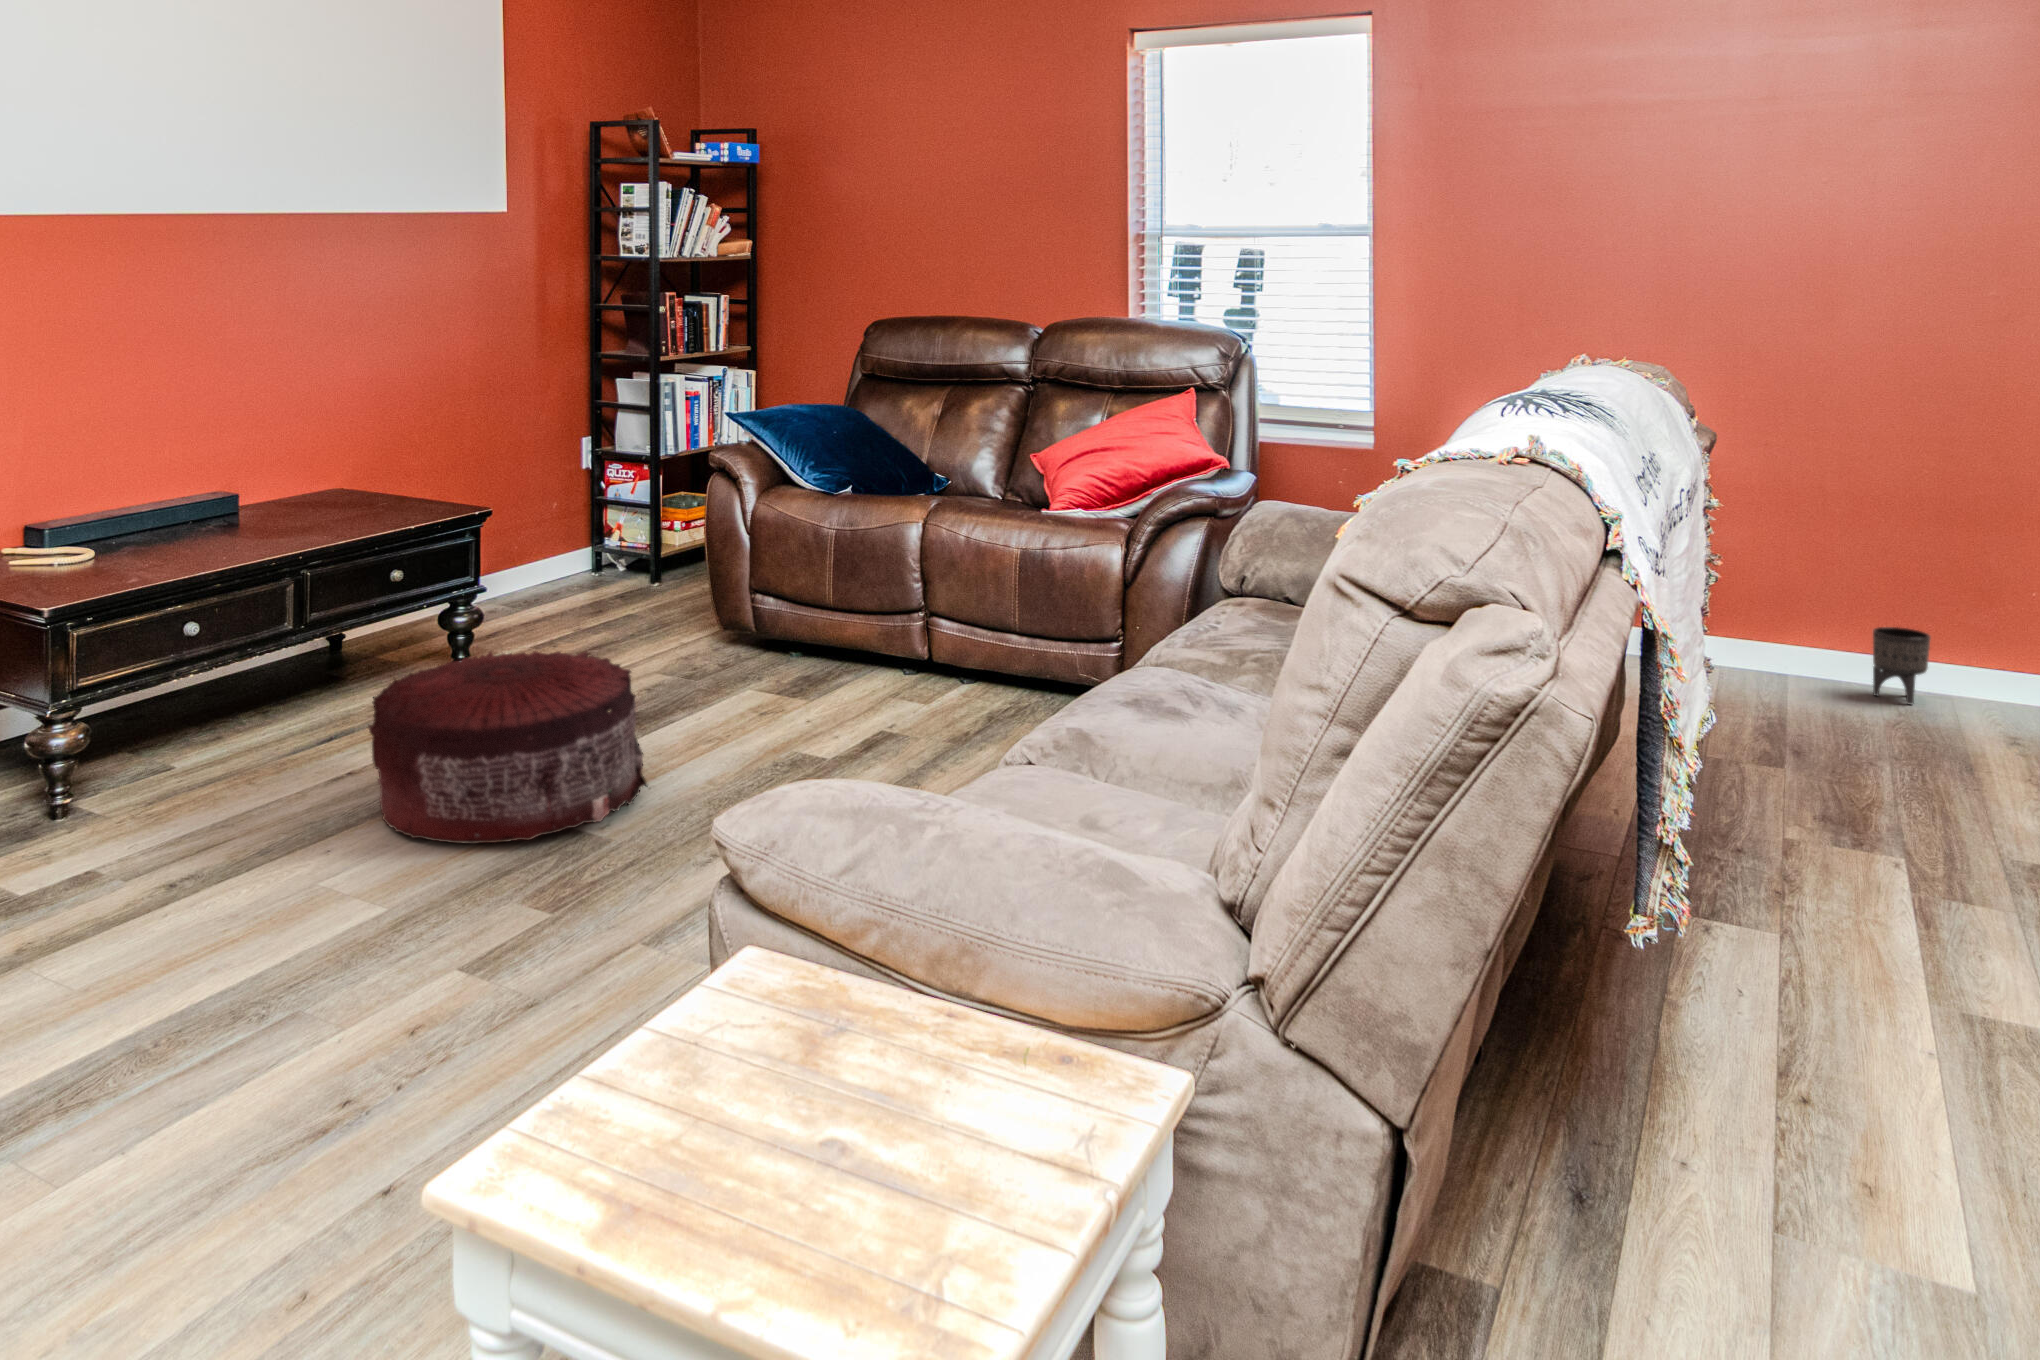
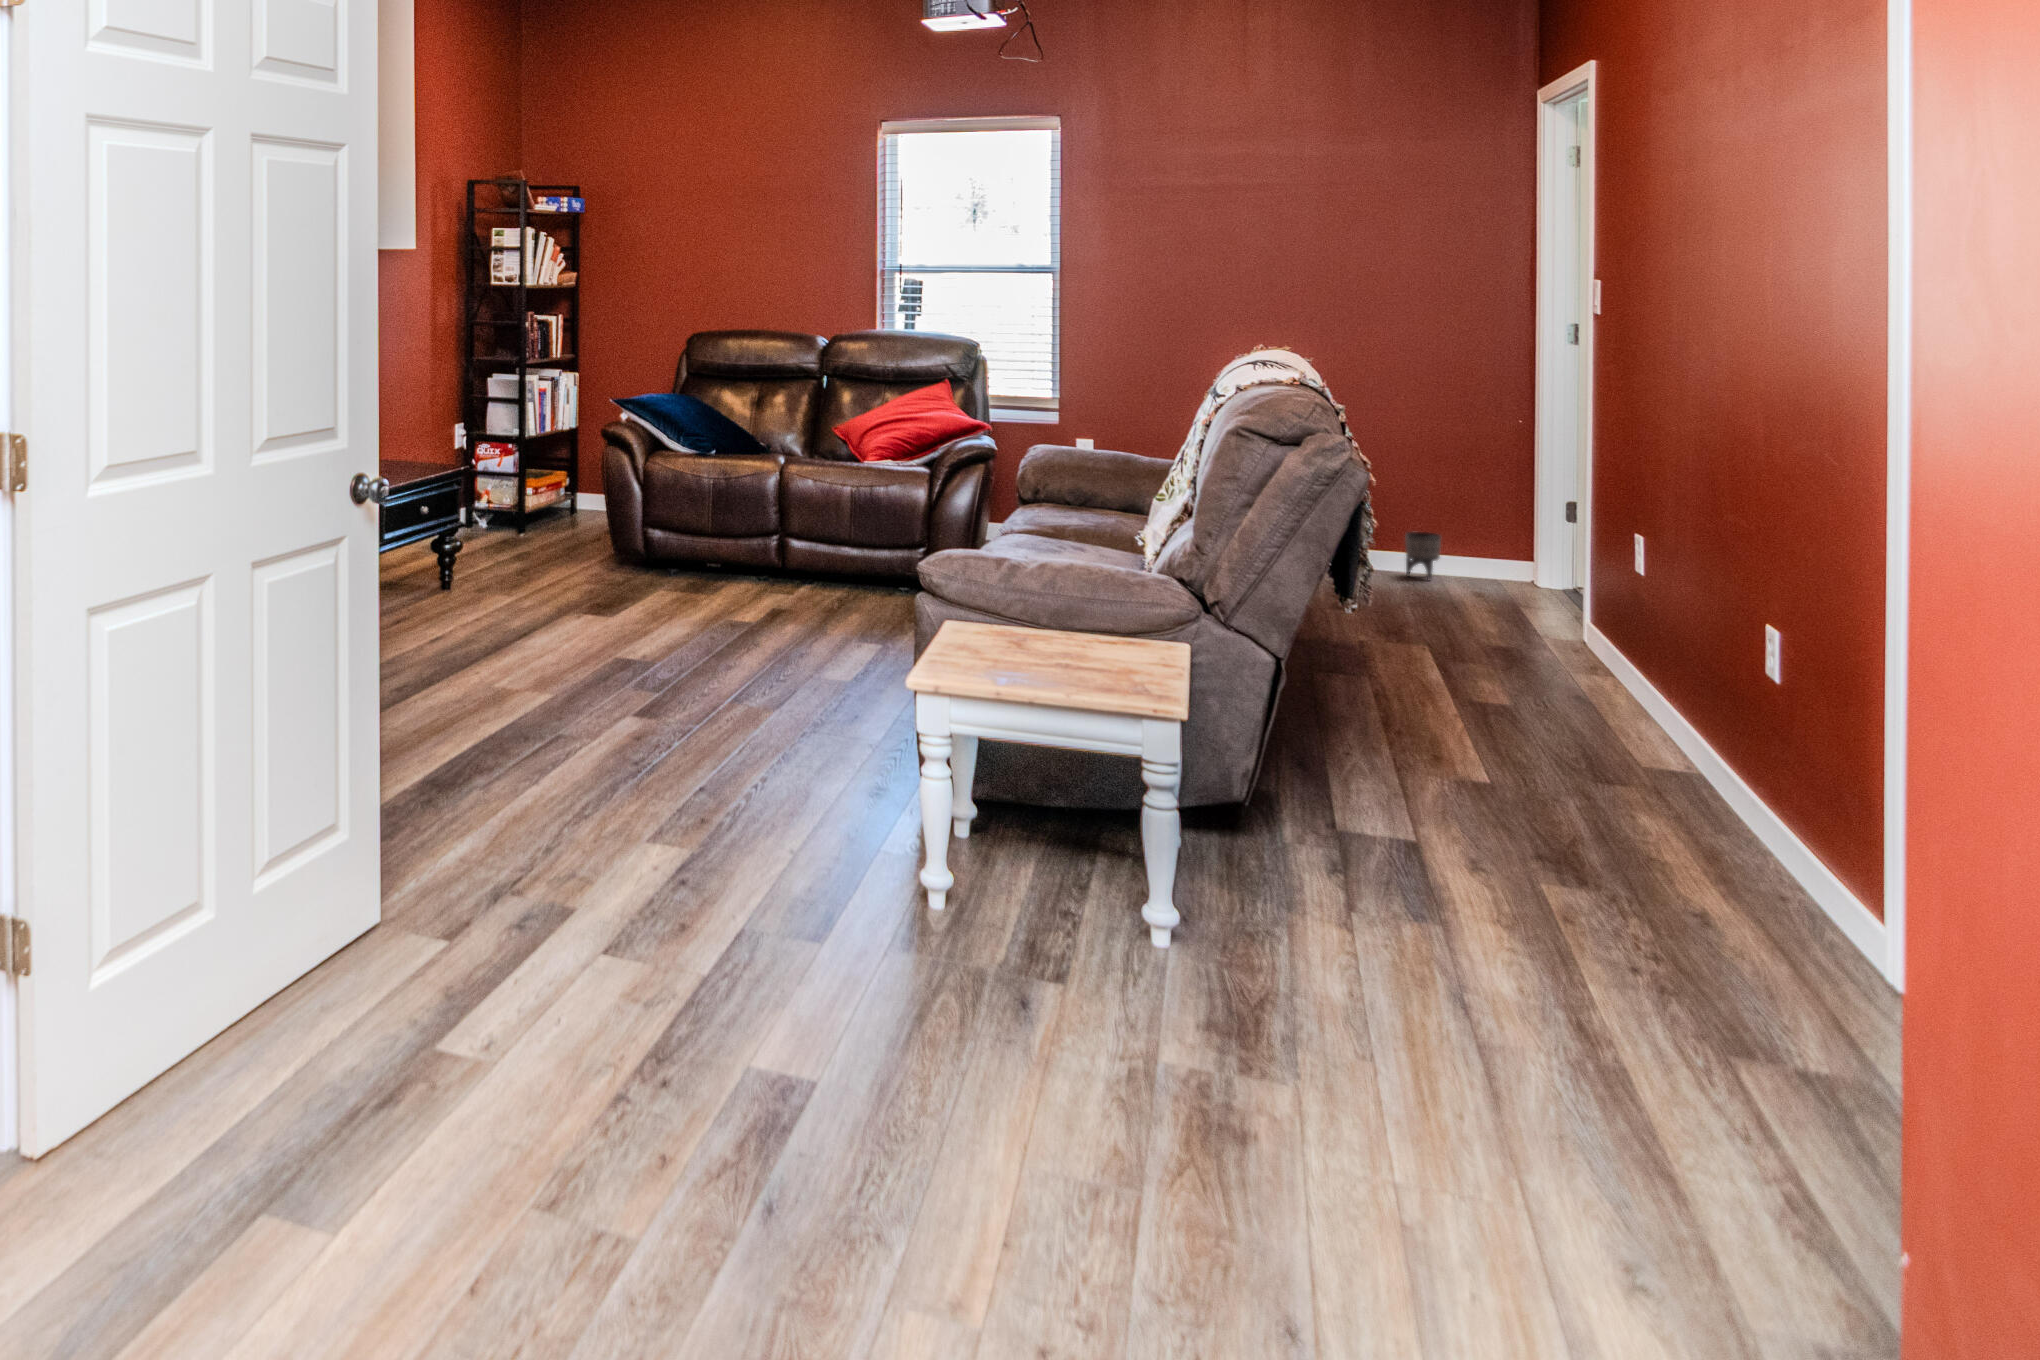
pouf: present [368,651,647,844] -> none [488,549,665,663]

